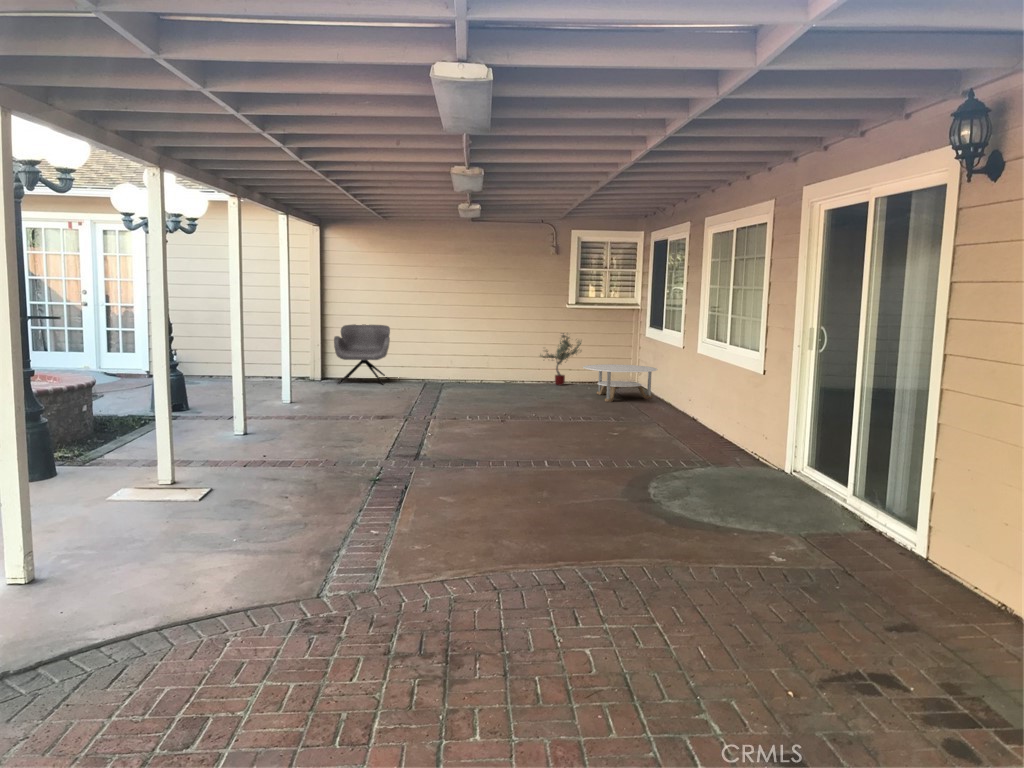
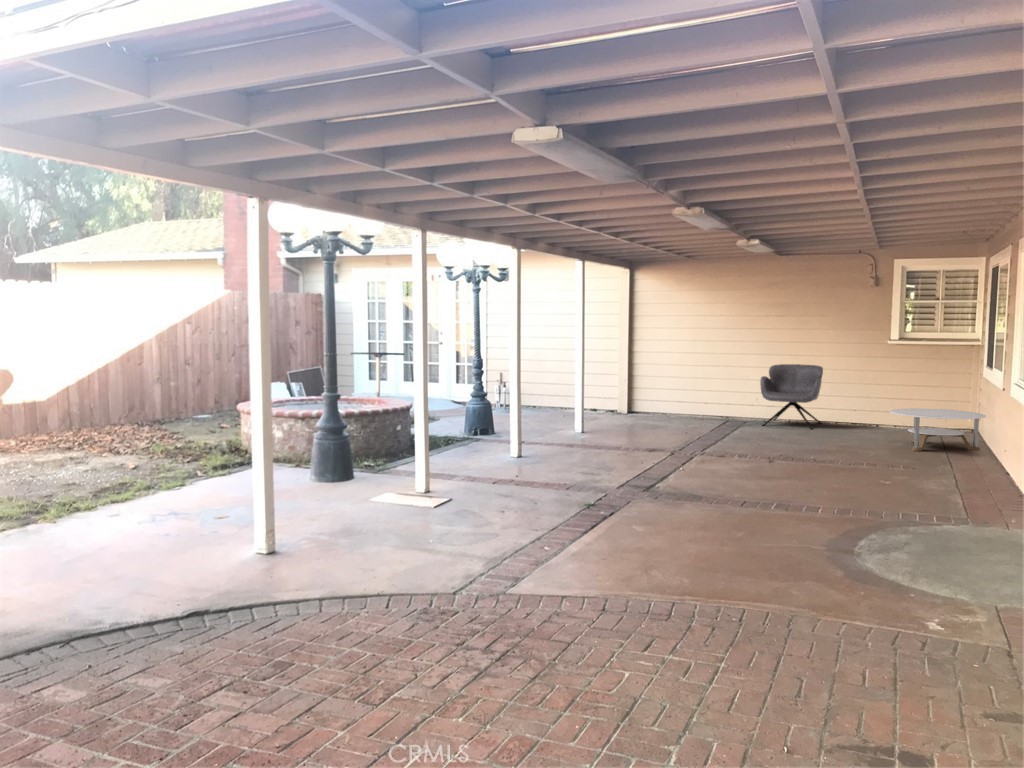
armchair: present [334,324,390,385] -> present [760,364,823,429]
potted tree: present [540,333,581,385] -> none [851,371,904,430]

